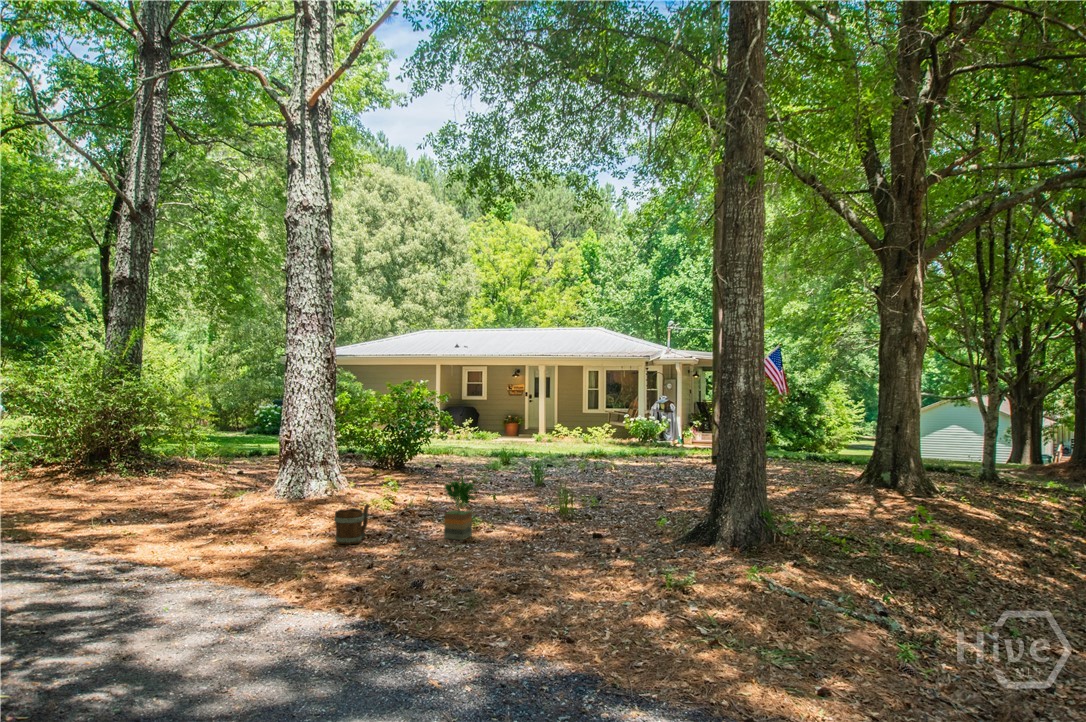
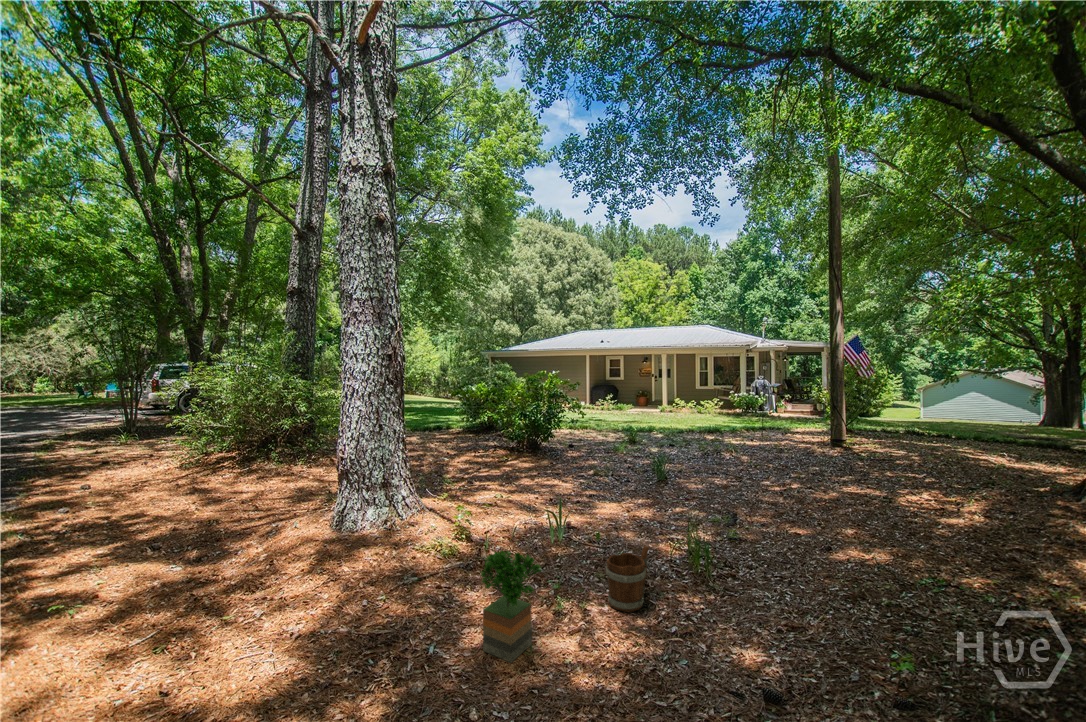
bucket: present [334,504,370,545] -> present [606,546,649,612]

